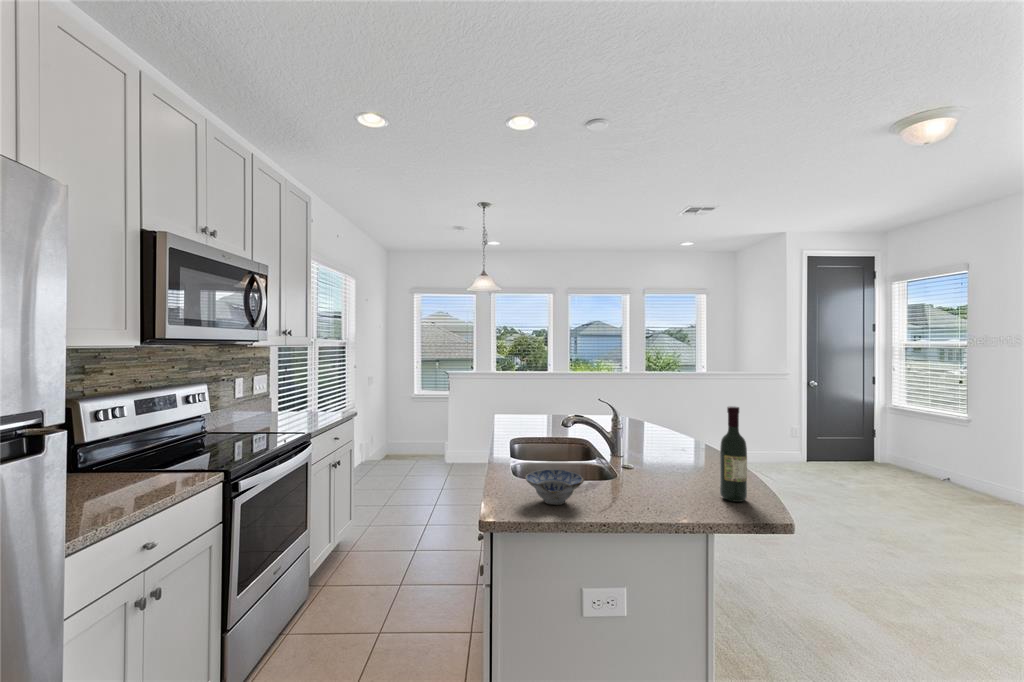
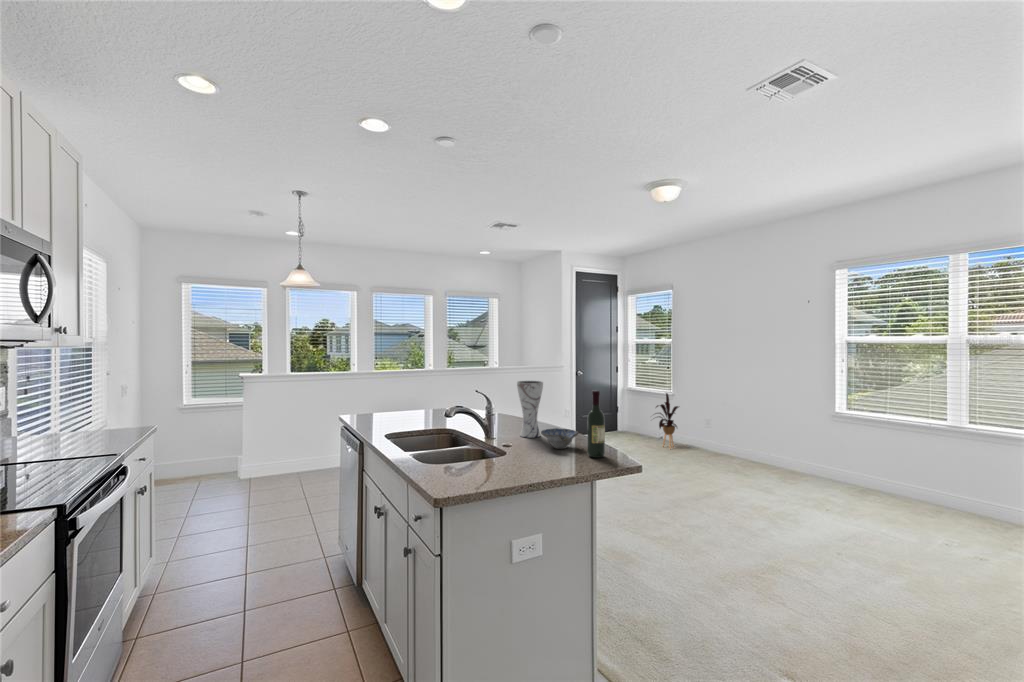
vase: none [652,388,687,460] -> present [517,381,543,438]
house plant: none [922,417,982,497] -> present [656,393,678,449]
ceramic bowl: present [526,469,584,505] -> present [541,428,578,449]

